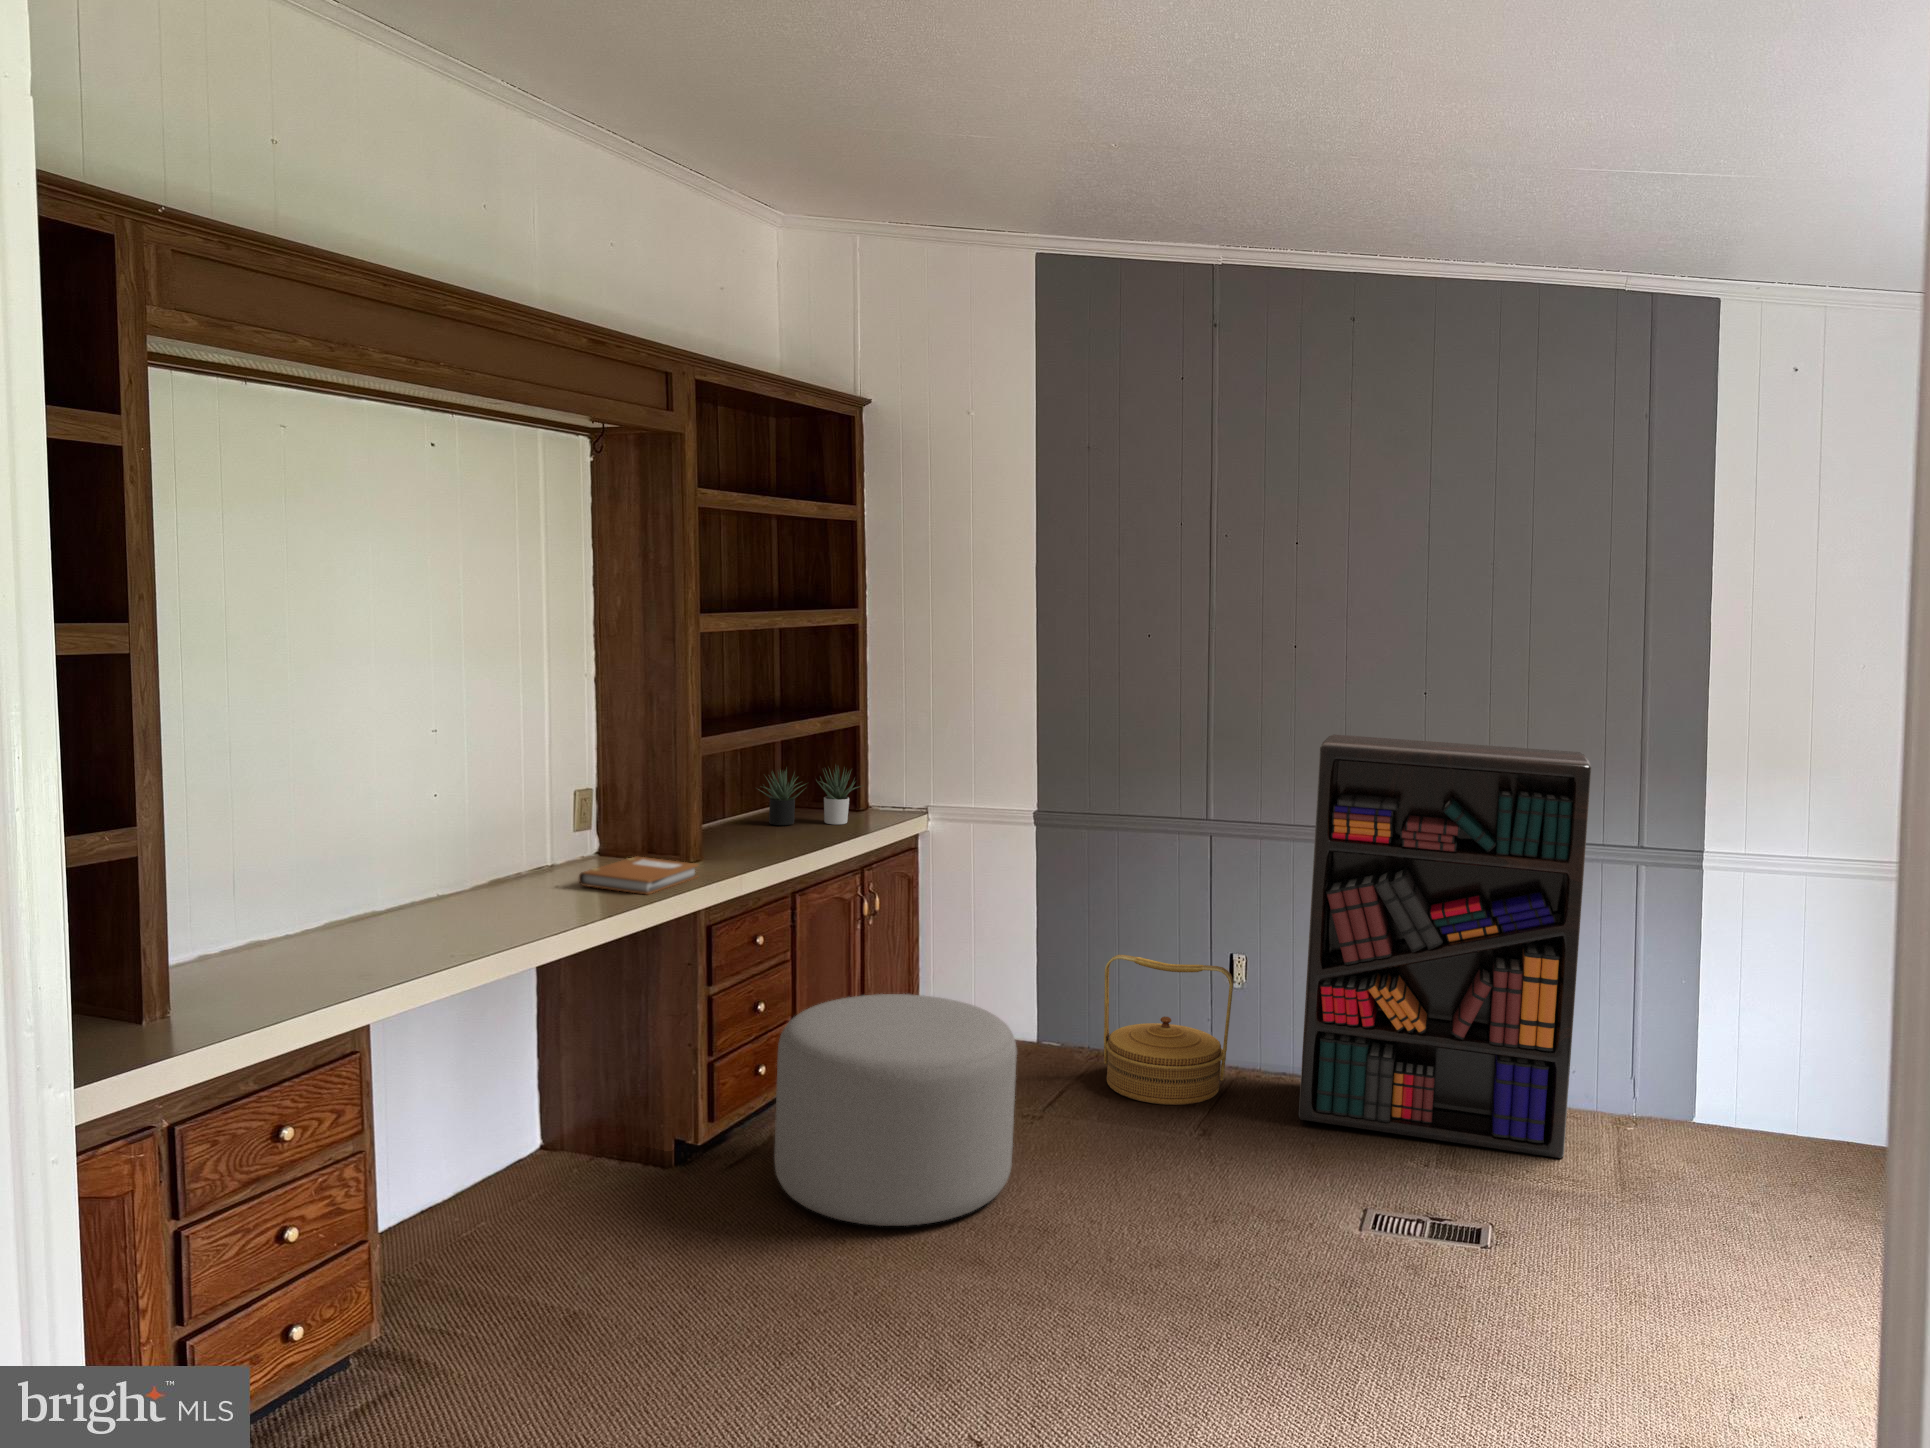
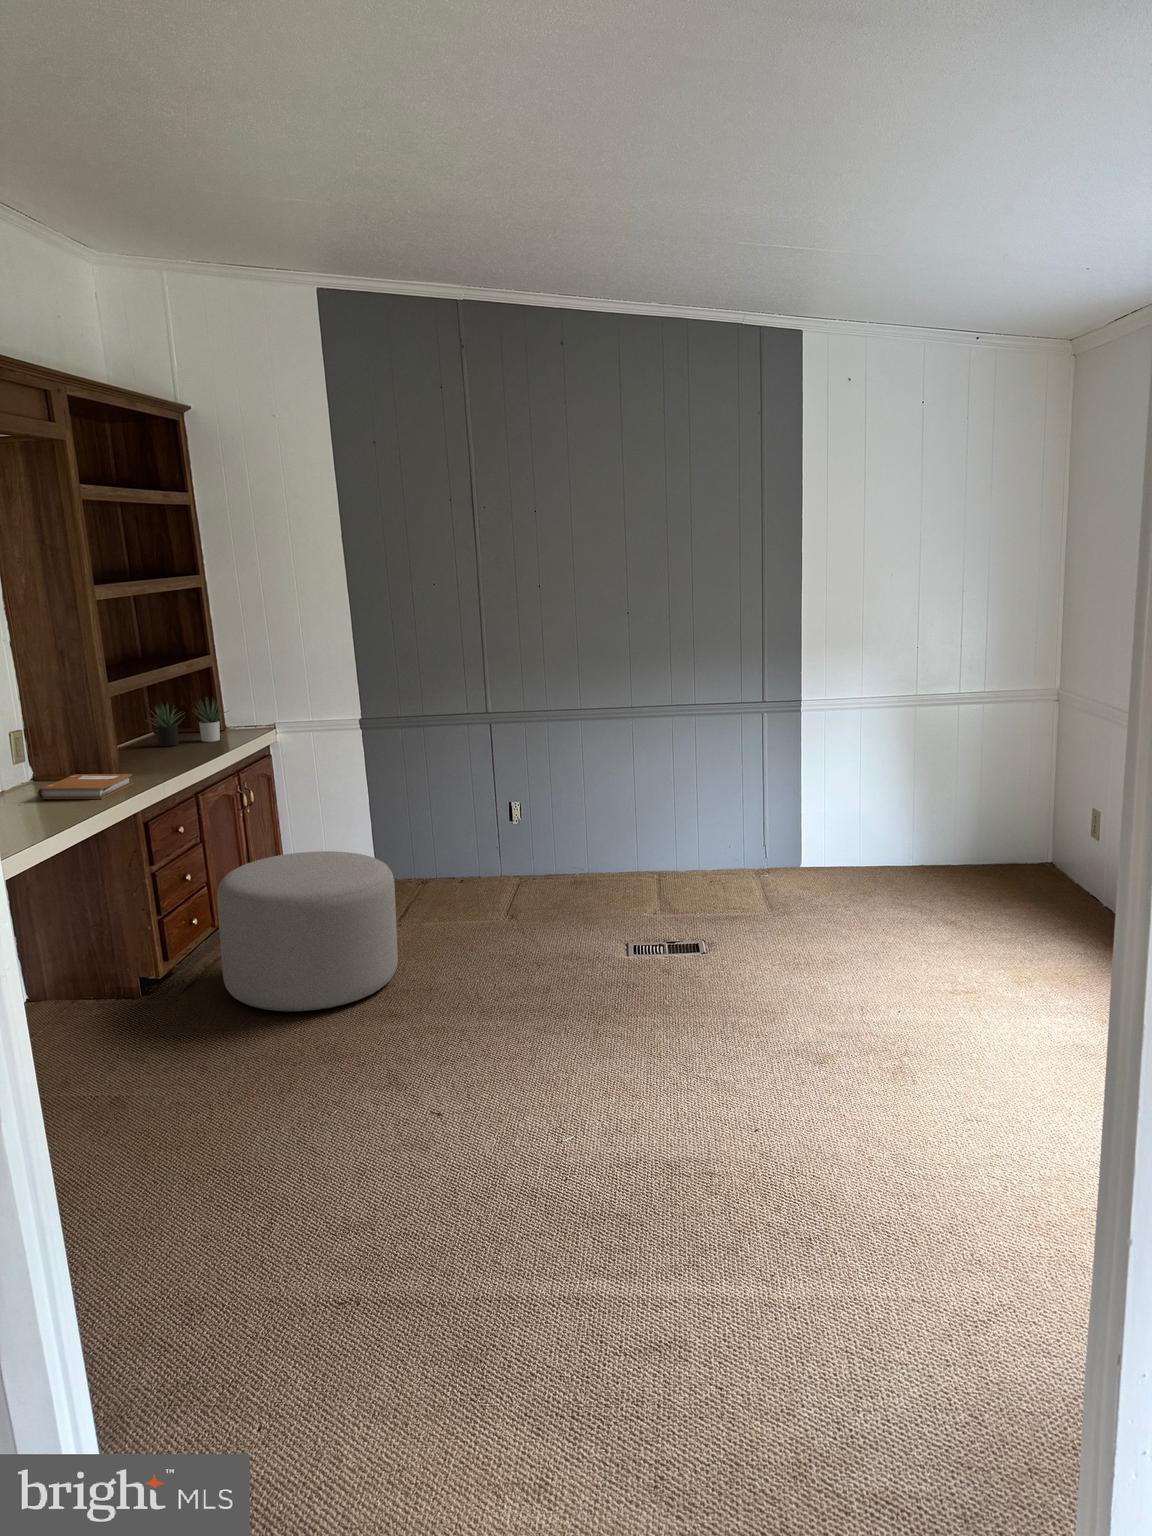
bookshelf: present [1299,734,1591,1158] -> none [565,643,739,900]
woven basket: present [1104,955,1233,1105] -> none [425,810,515,906]

